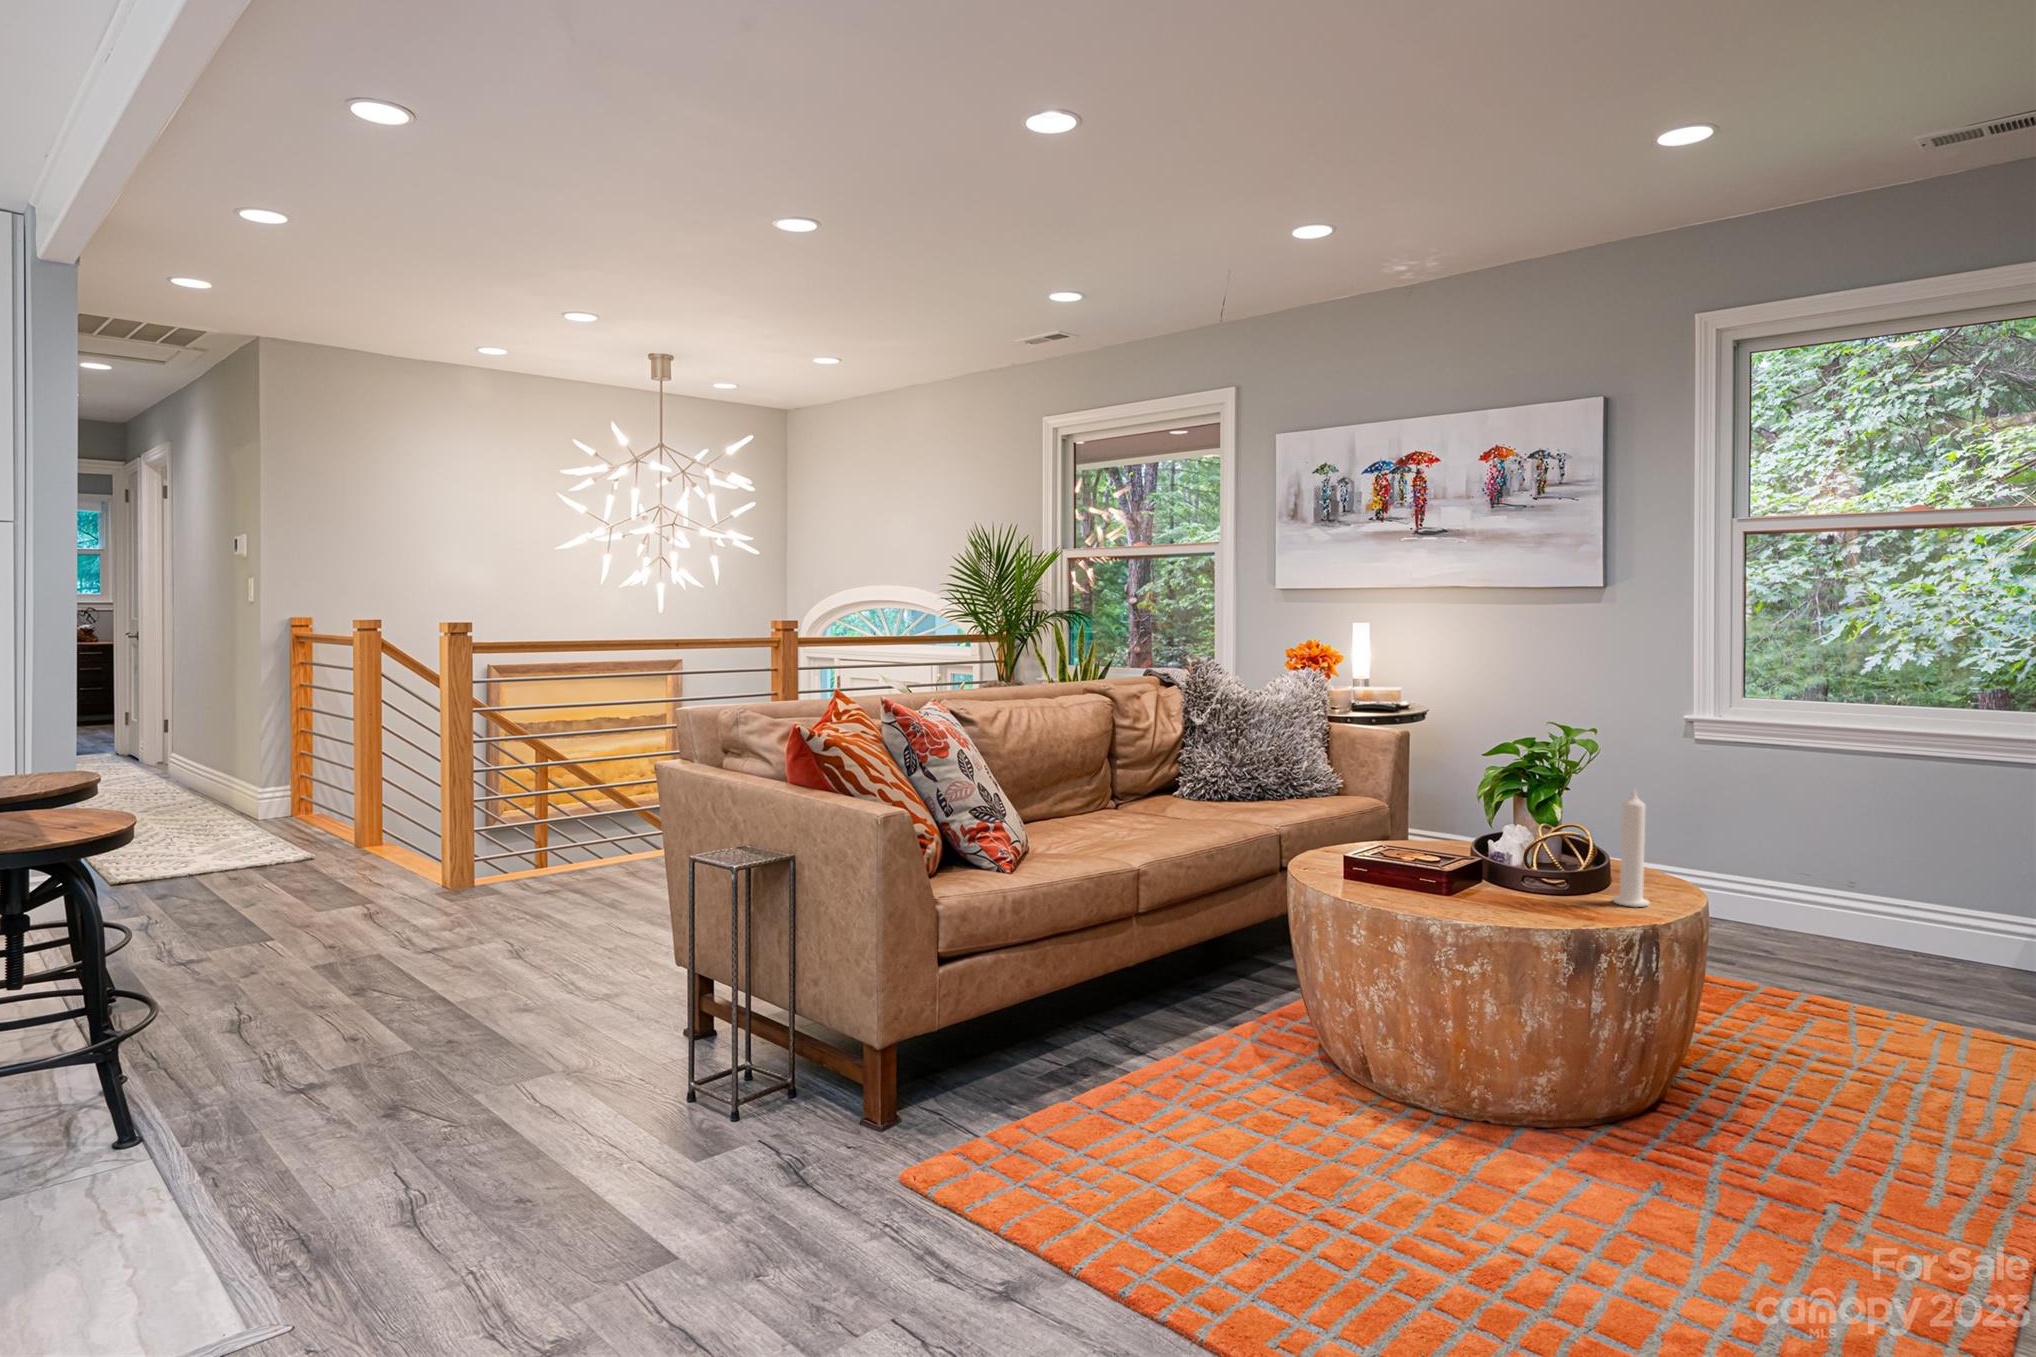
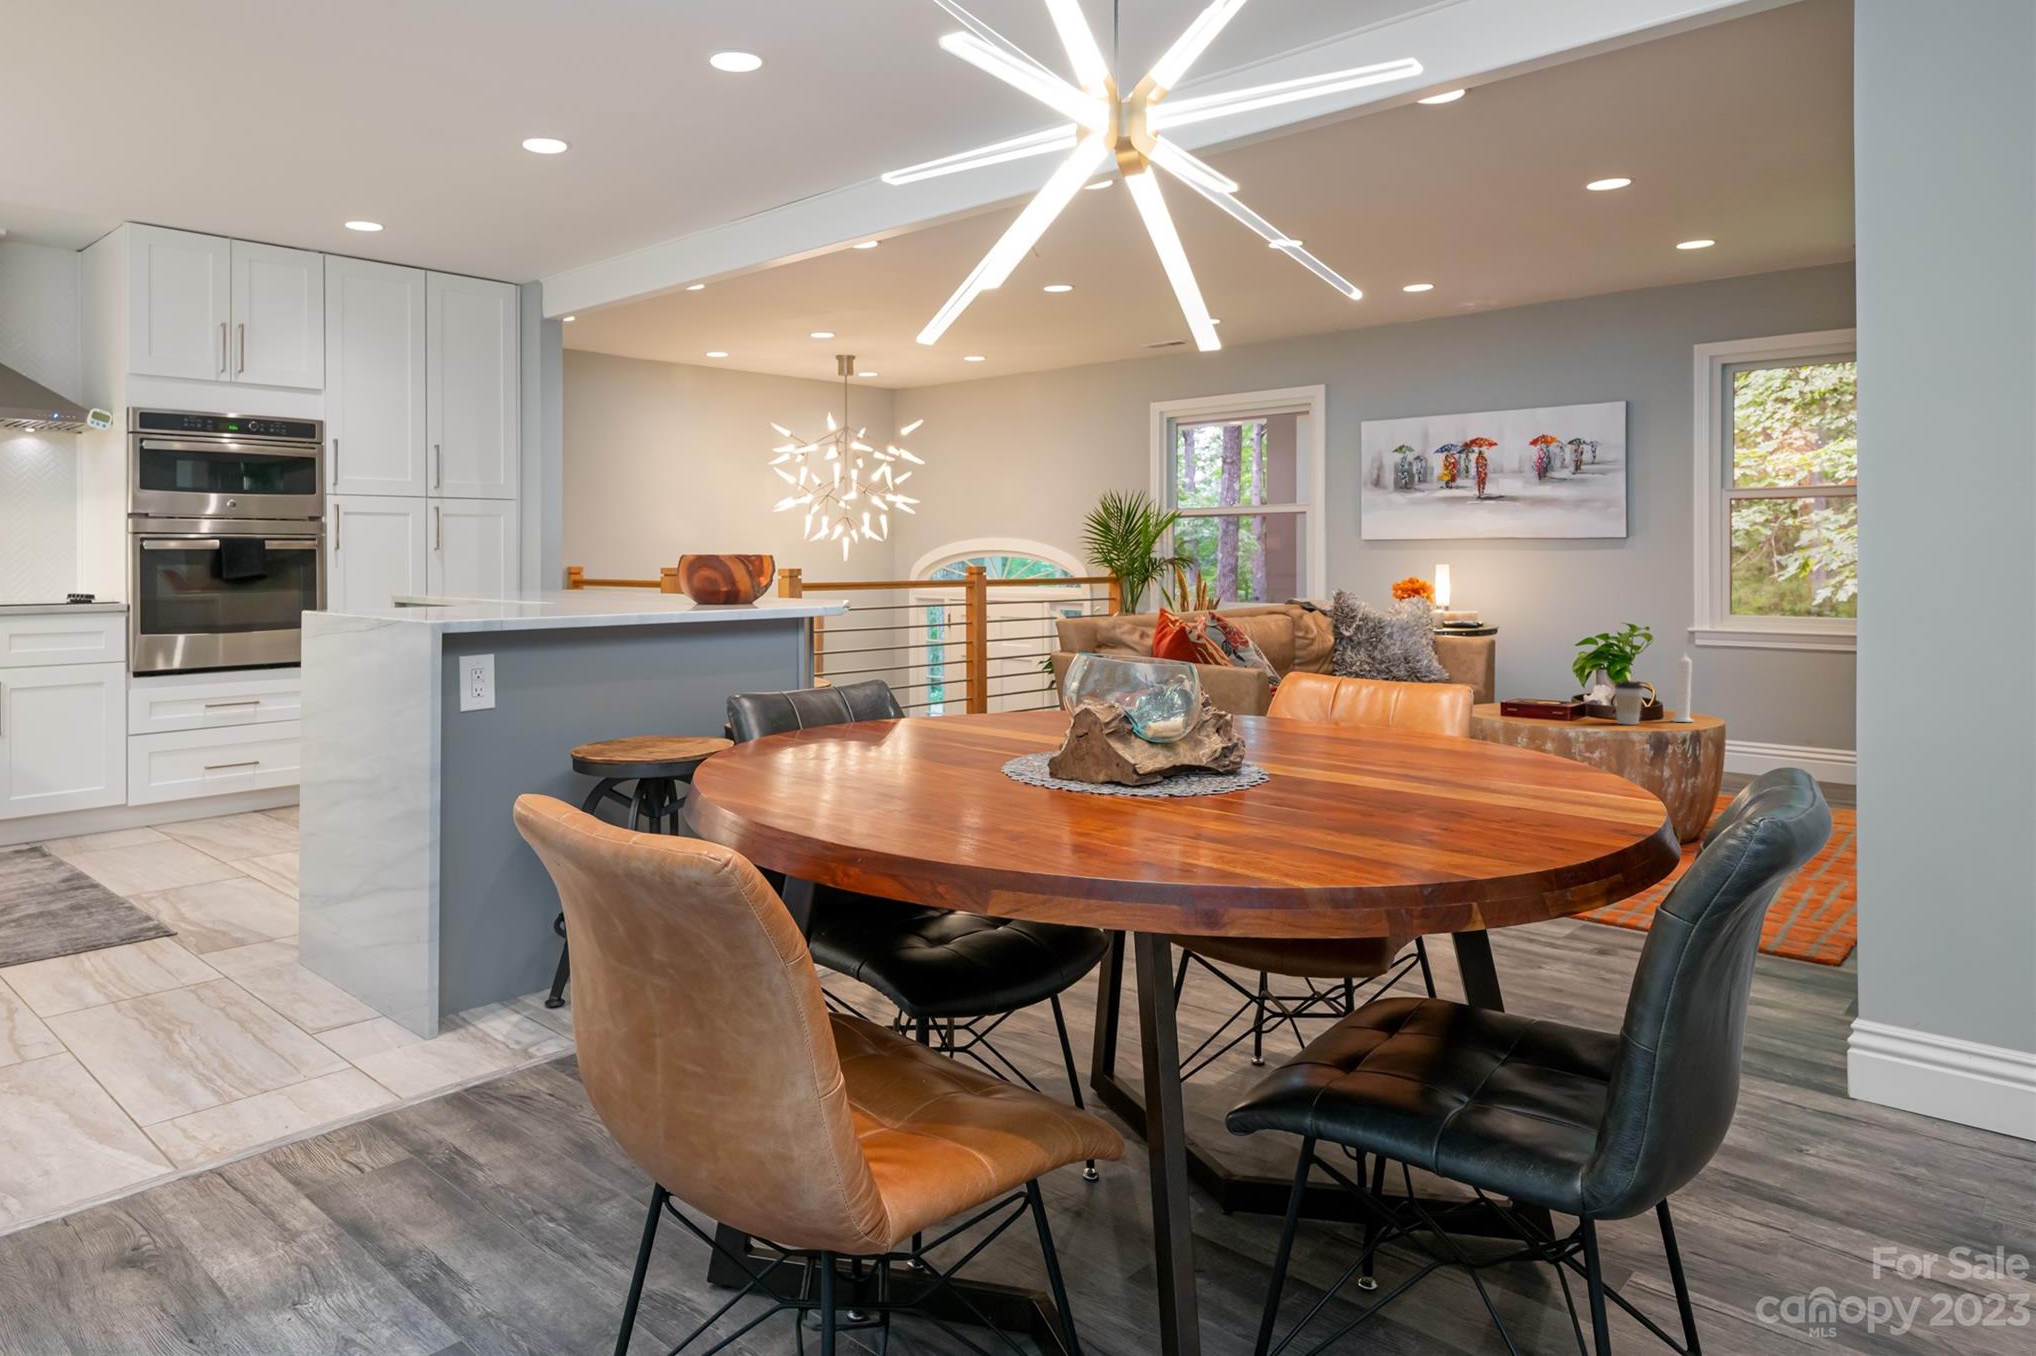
coffee cup: none [1515,837,1562,912] -> present [1615,681,1643,725]

